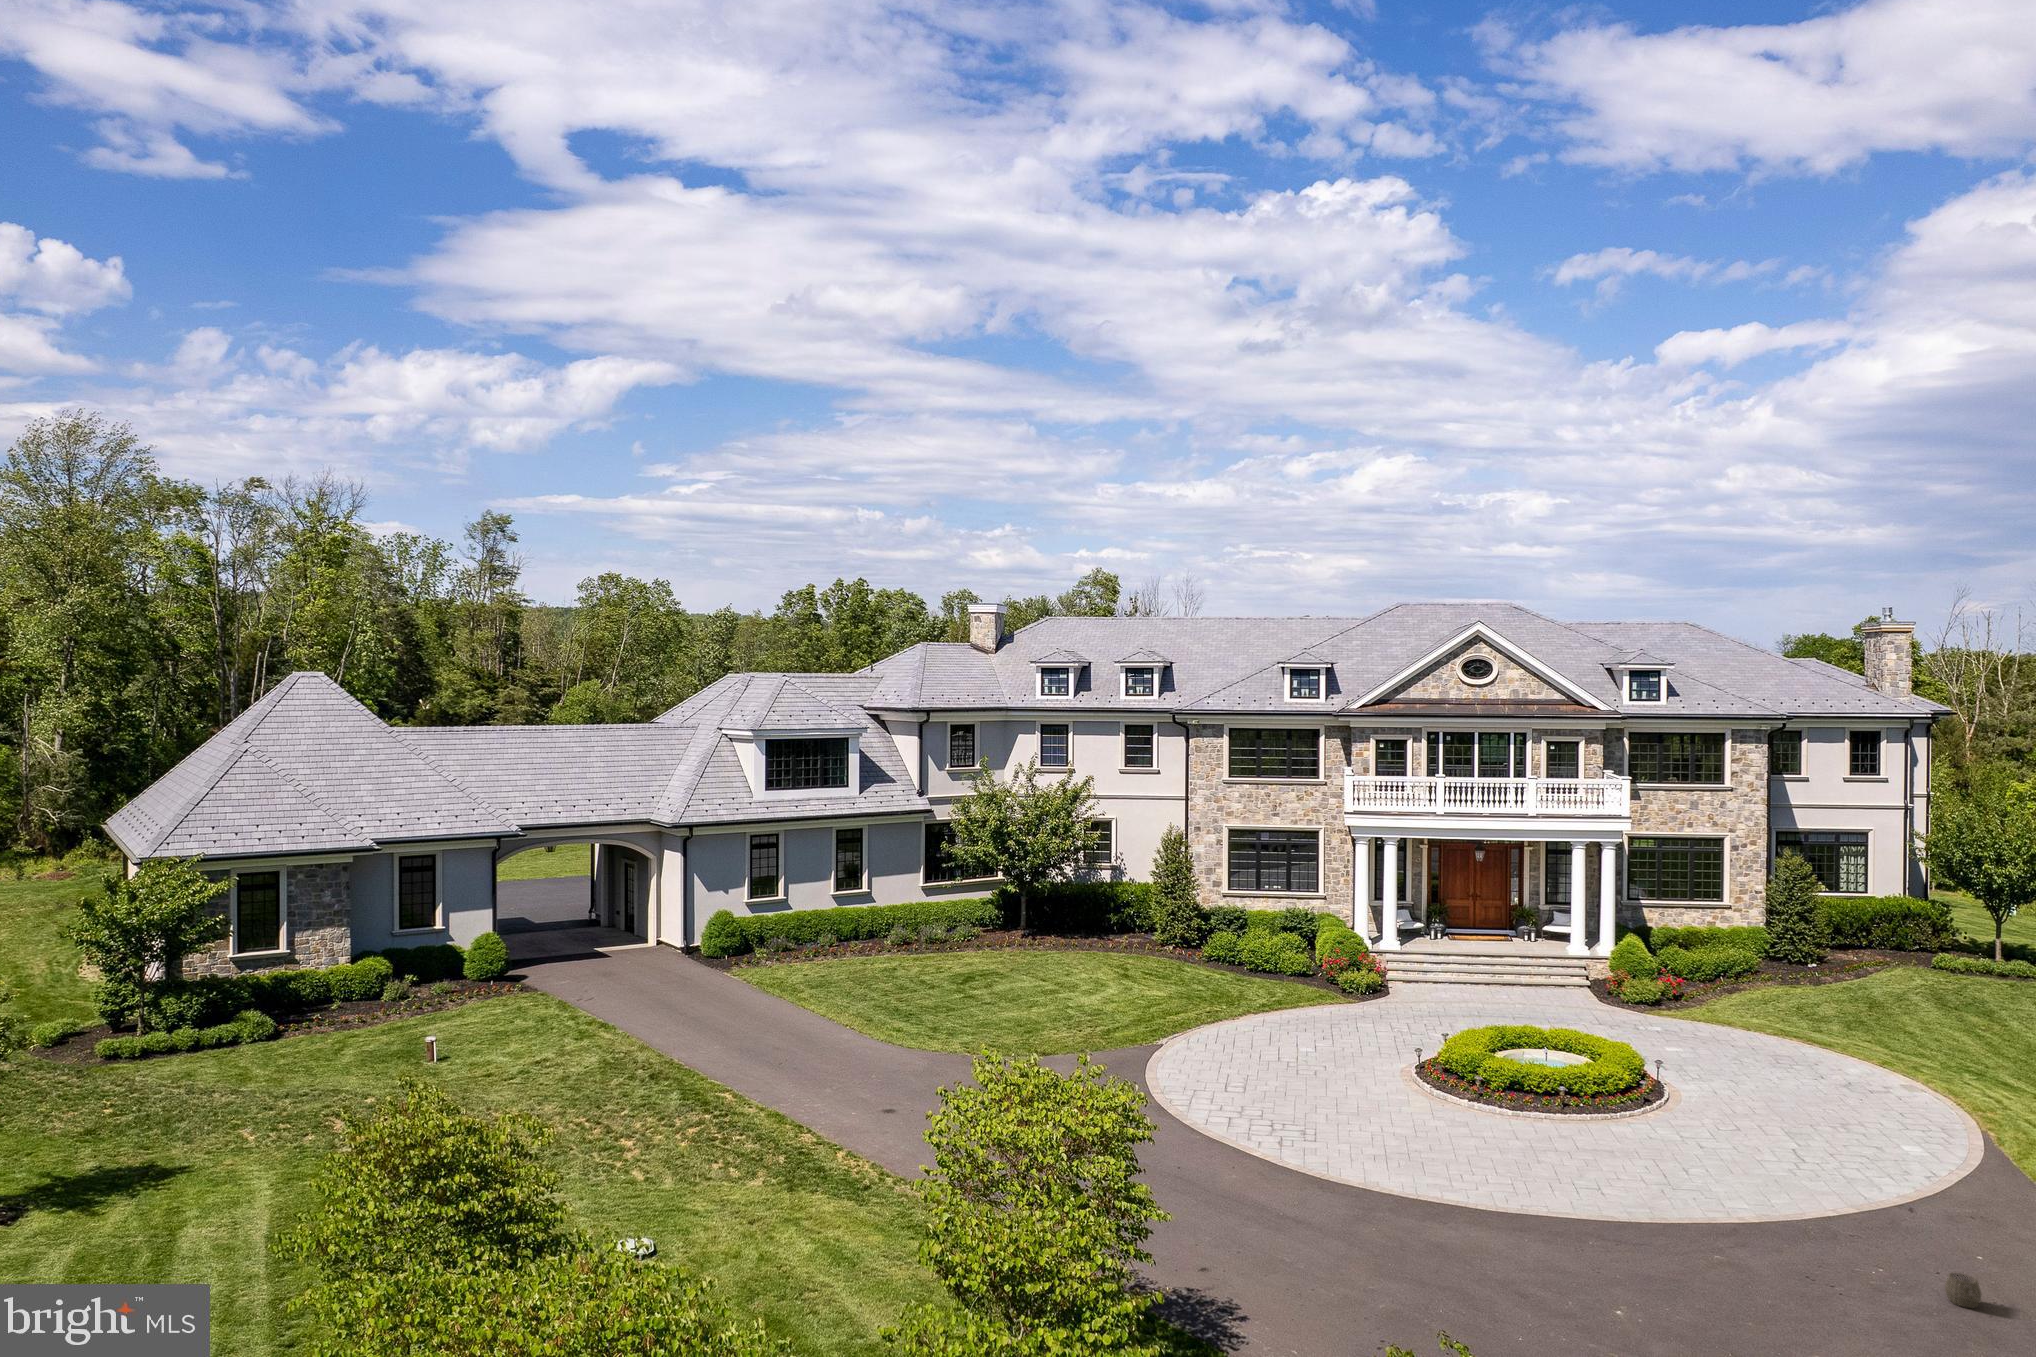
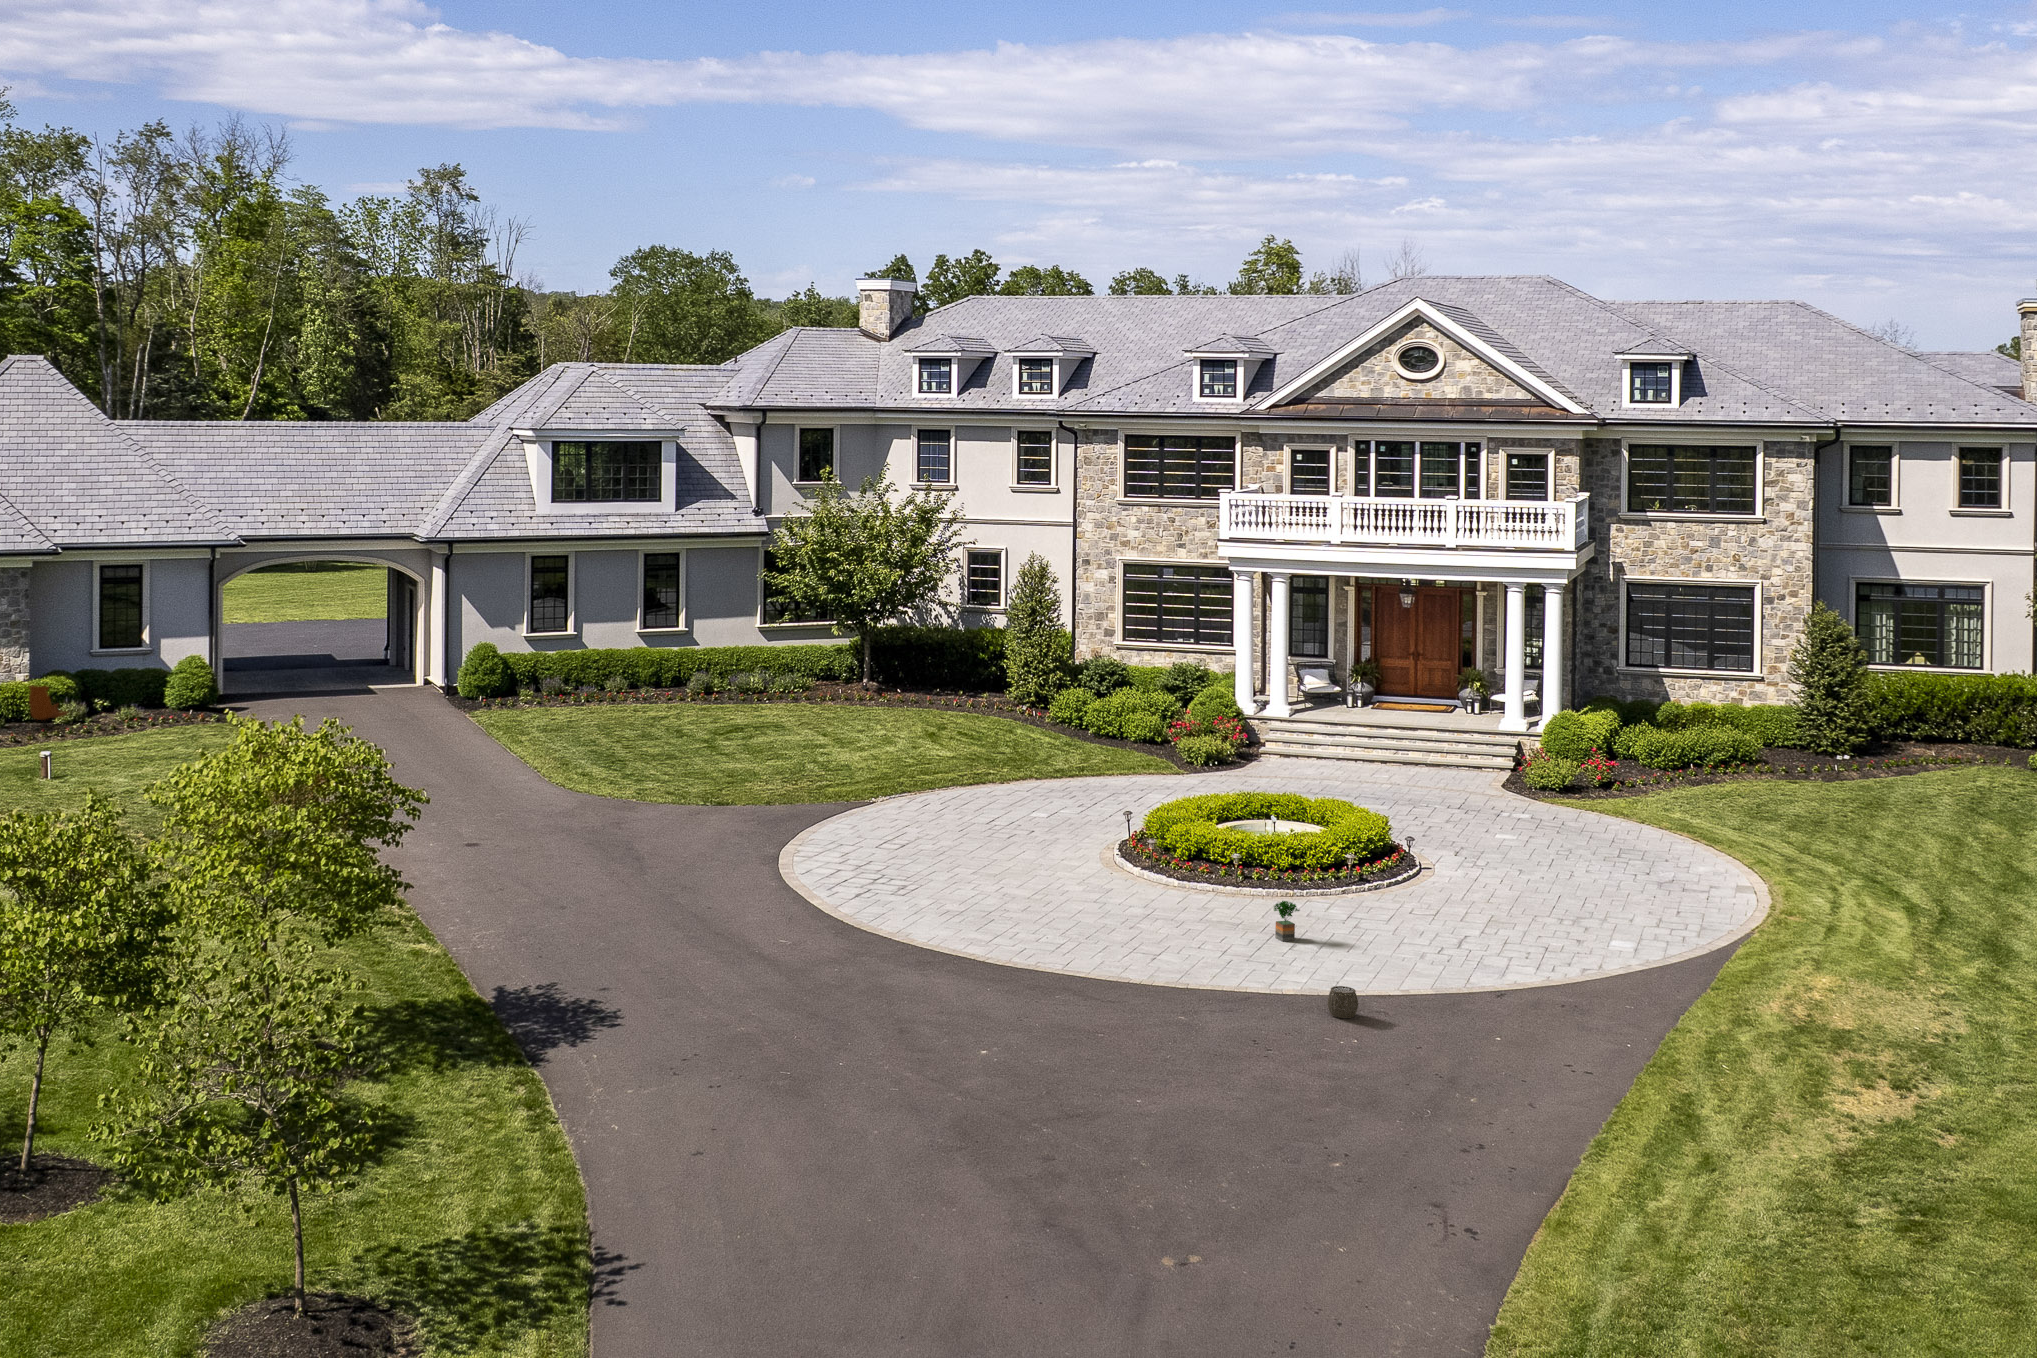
lounge chair: none [323,975,358,1019] -> present [29,685,68,728]
potted tree: none [1733,1161,1759,1201] -> present [1274,901,1300,942]

